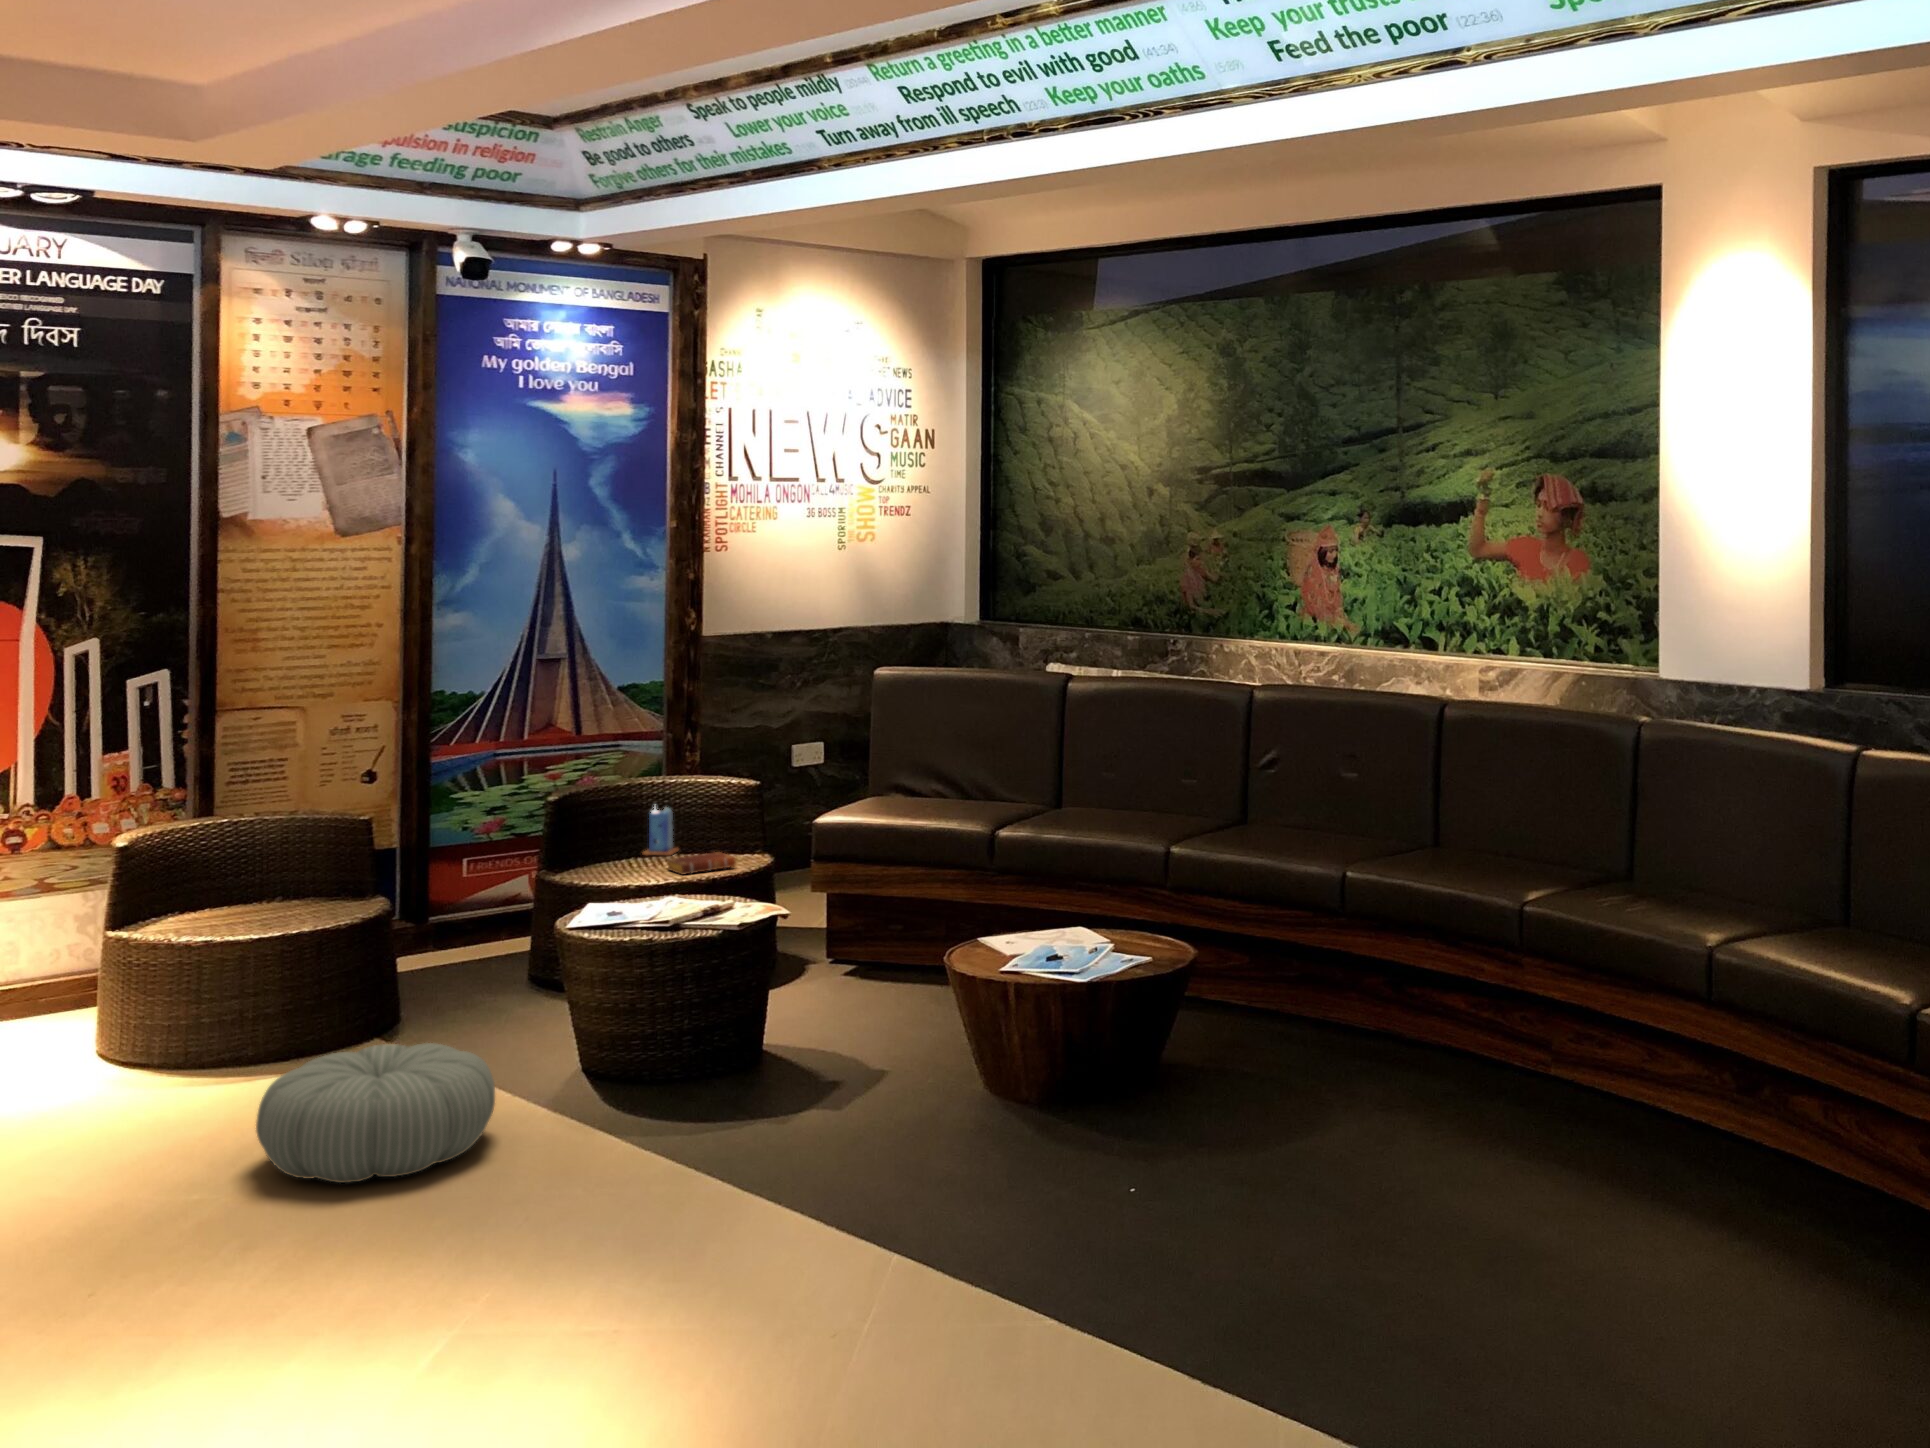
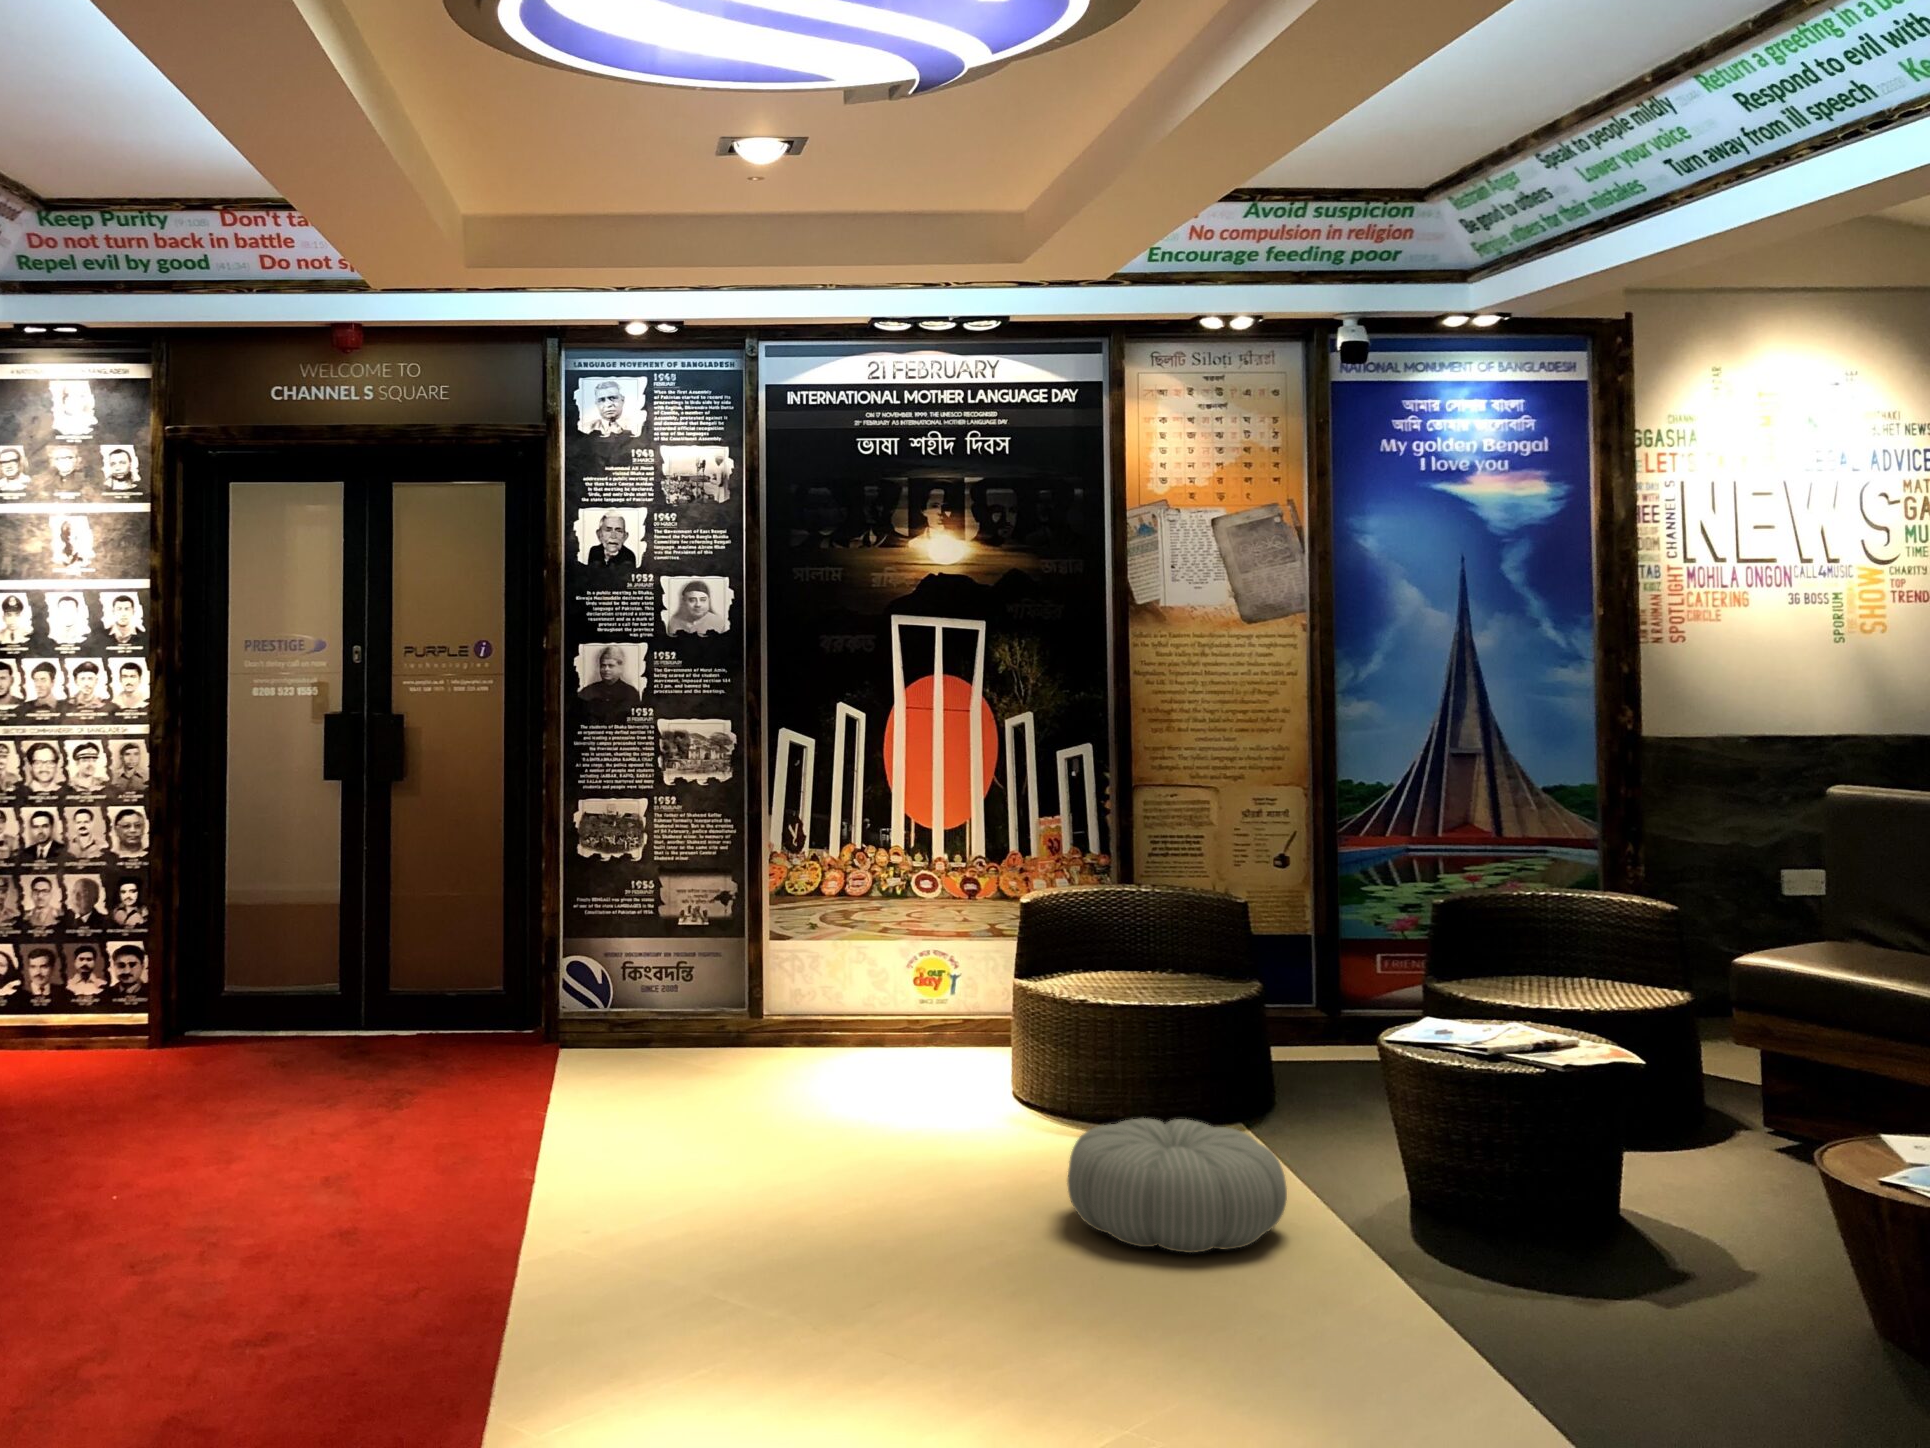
candle: present [643,807,679,856] -> none [1545,923,1591,984]
book: present [668,852,735,875] -> none [1556,986,1635,1006]

